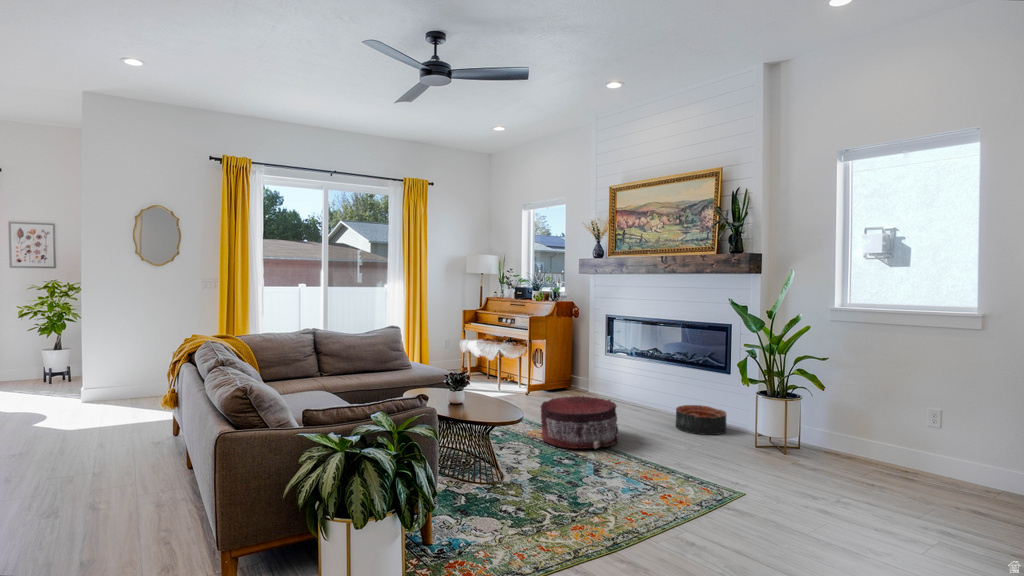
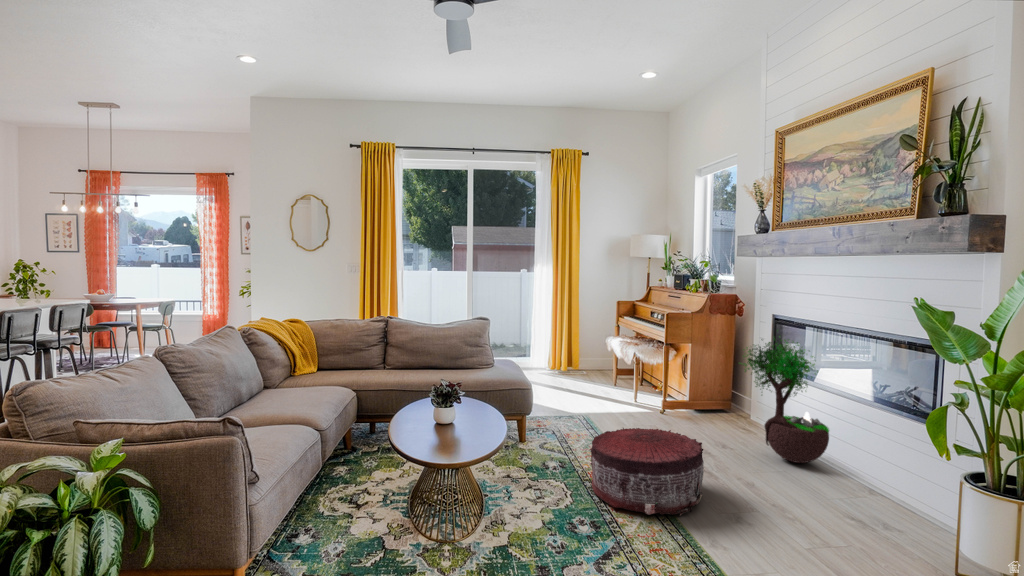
potted tree: none [602,323,660,411] -> present [740,336,829,463]
basket: present [676,405,726,435] -> none [831,468,927,531]

